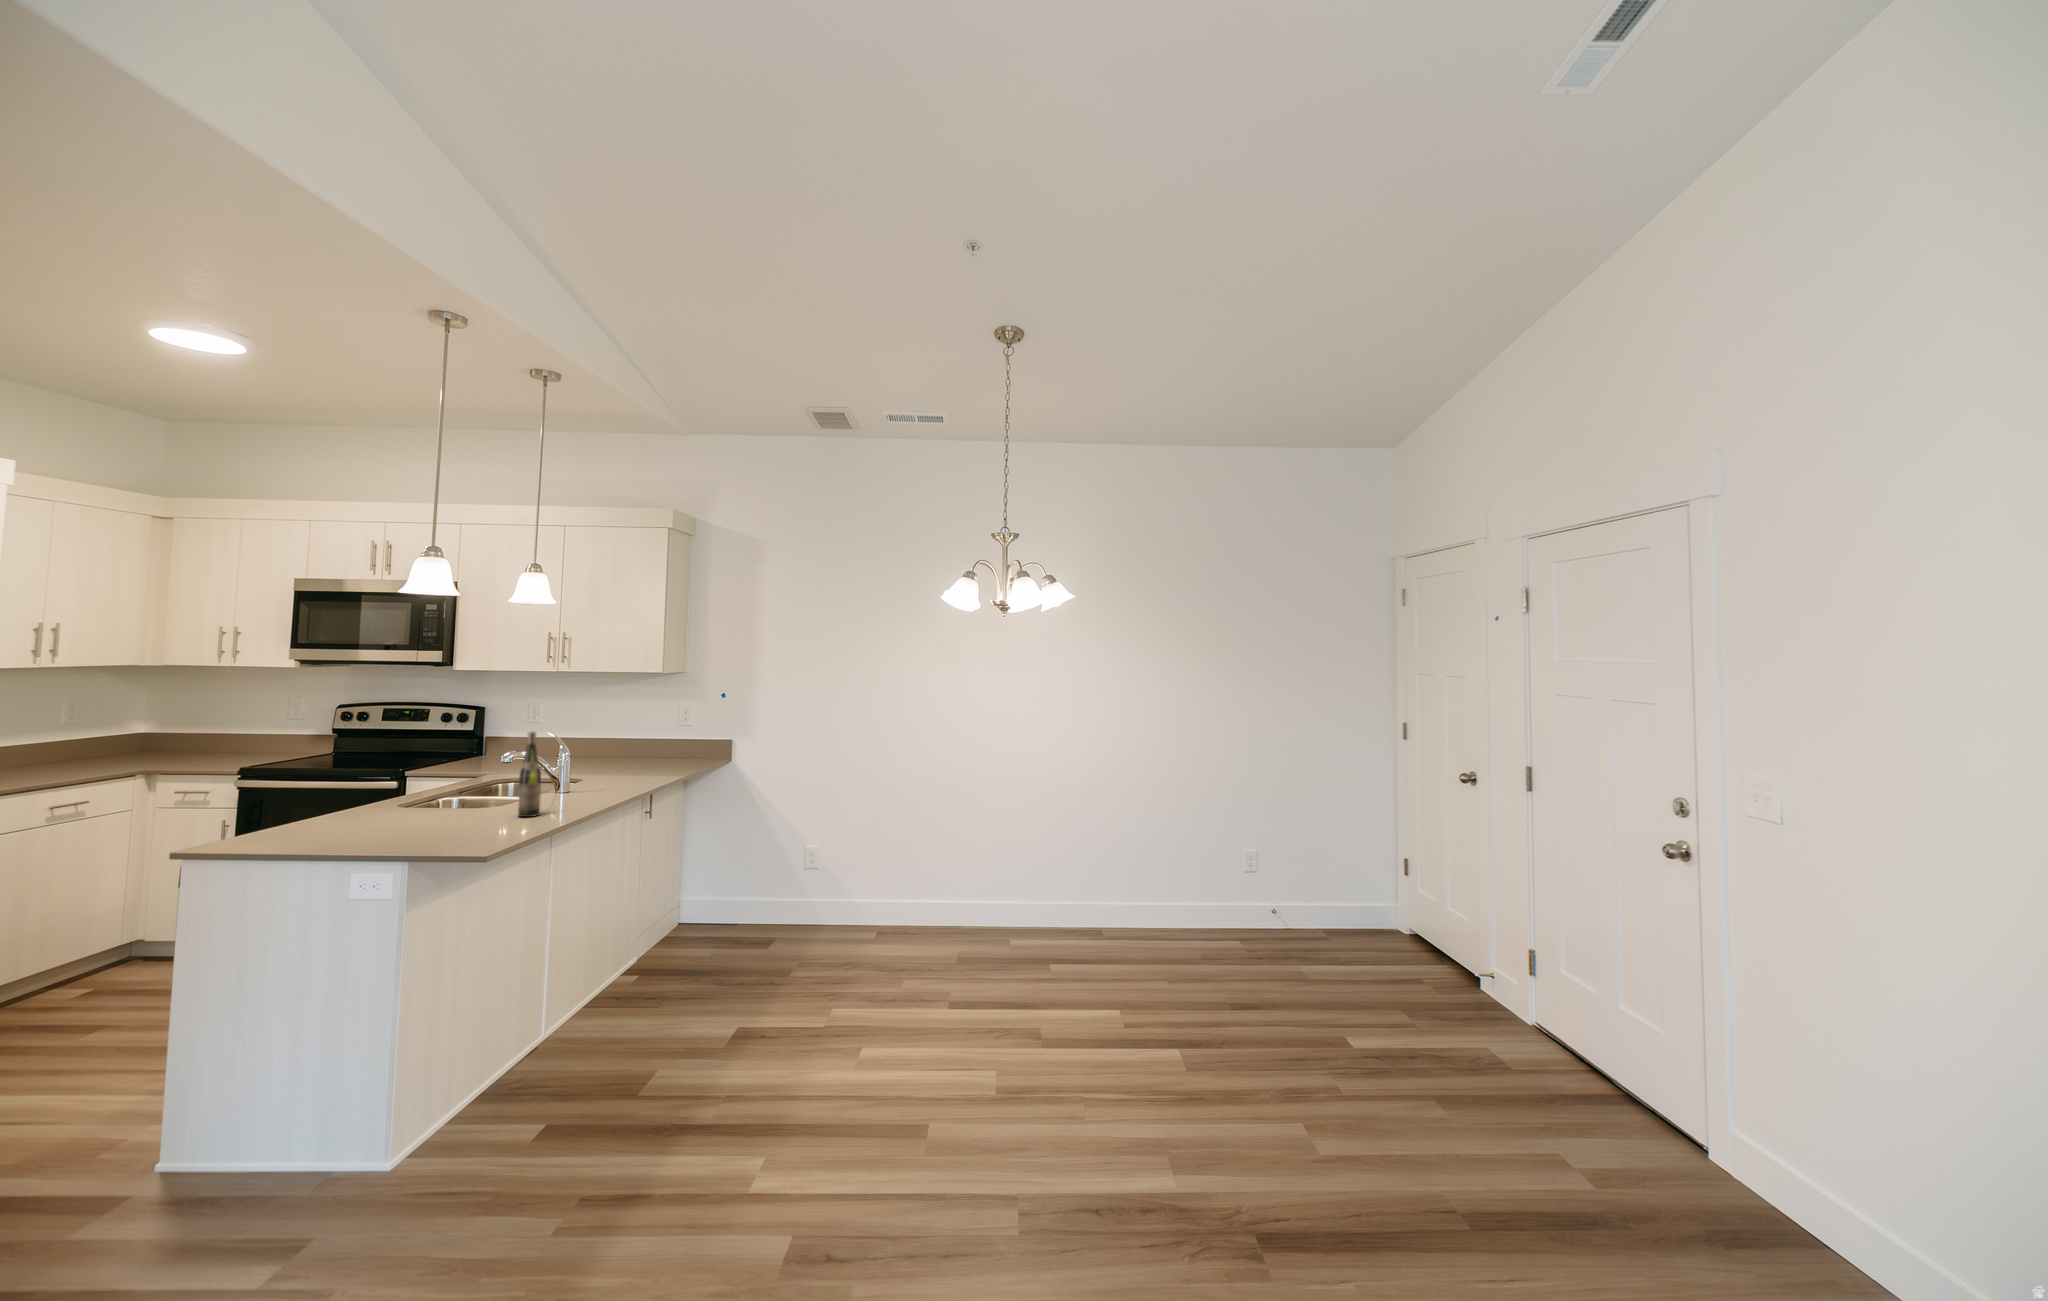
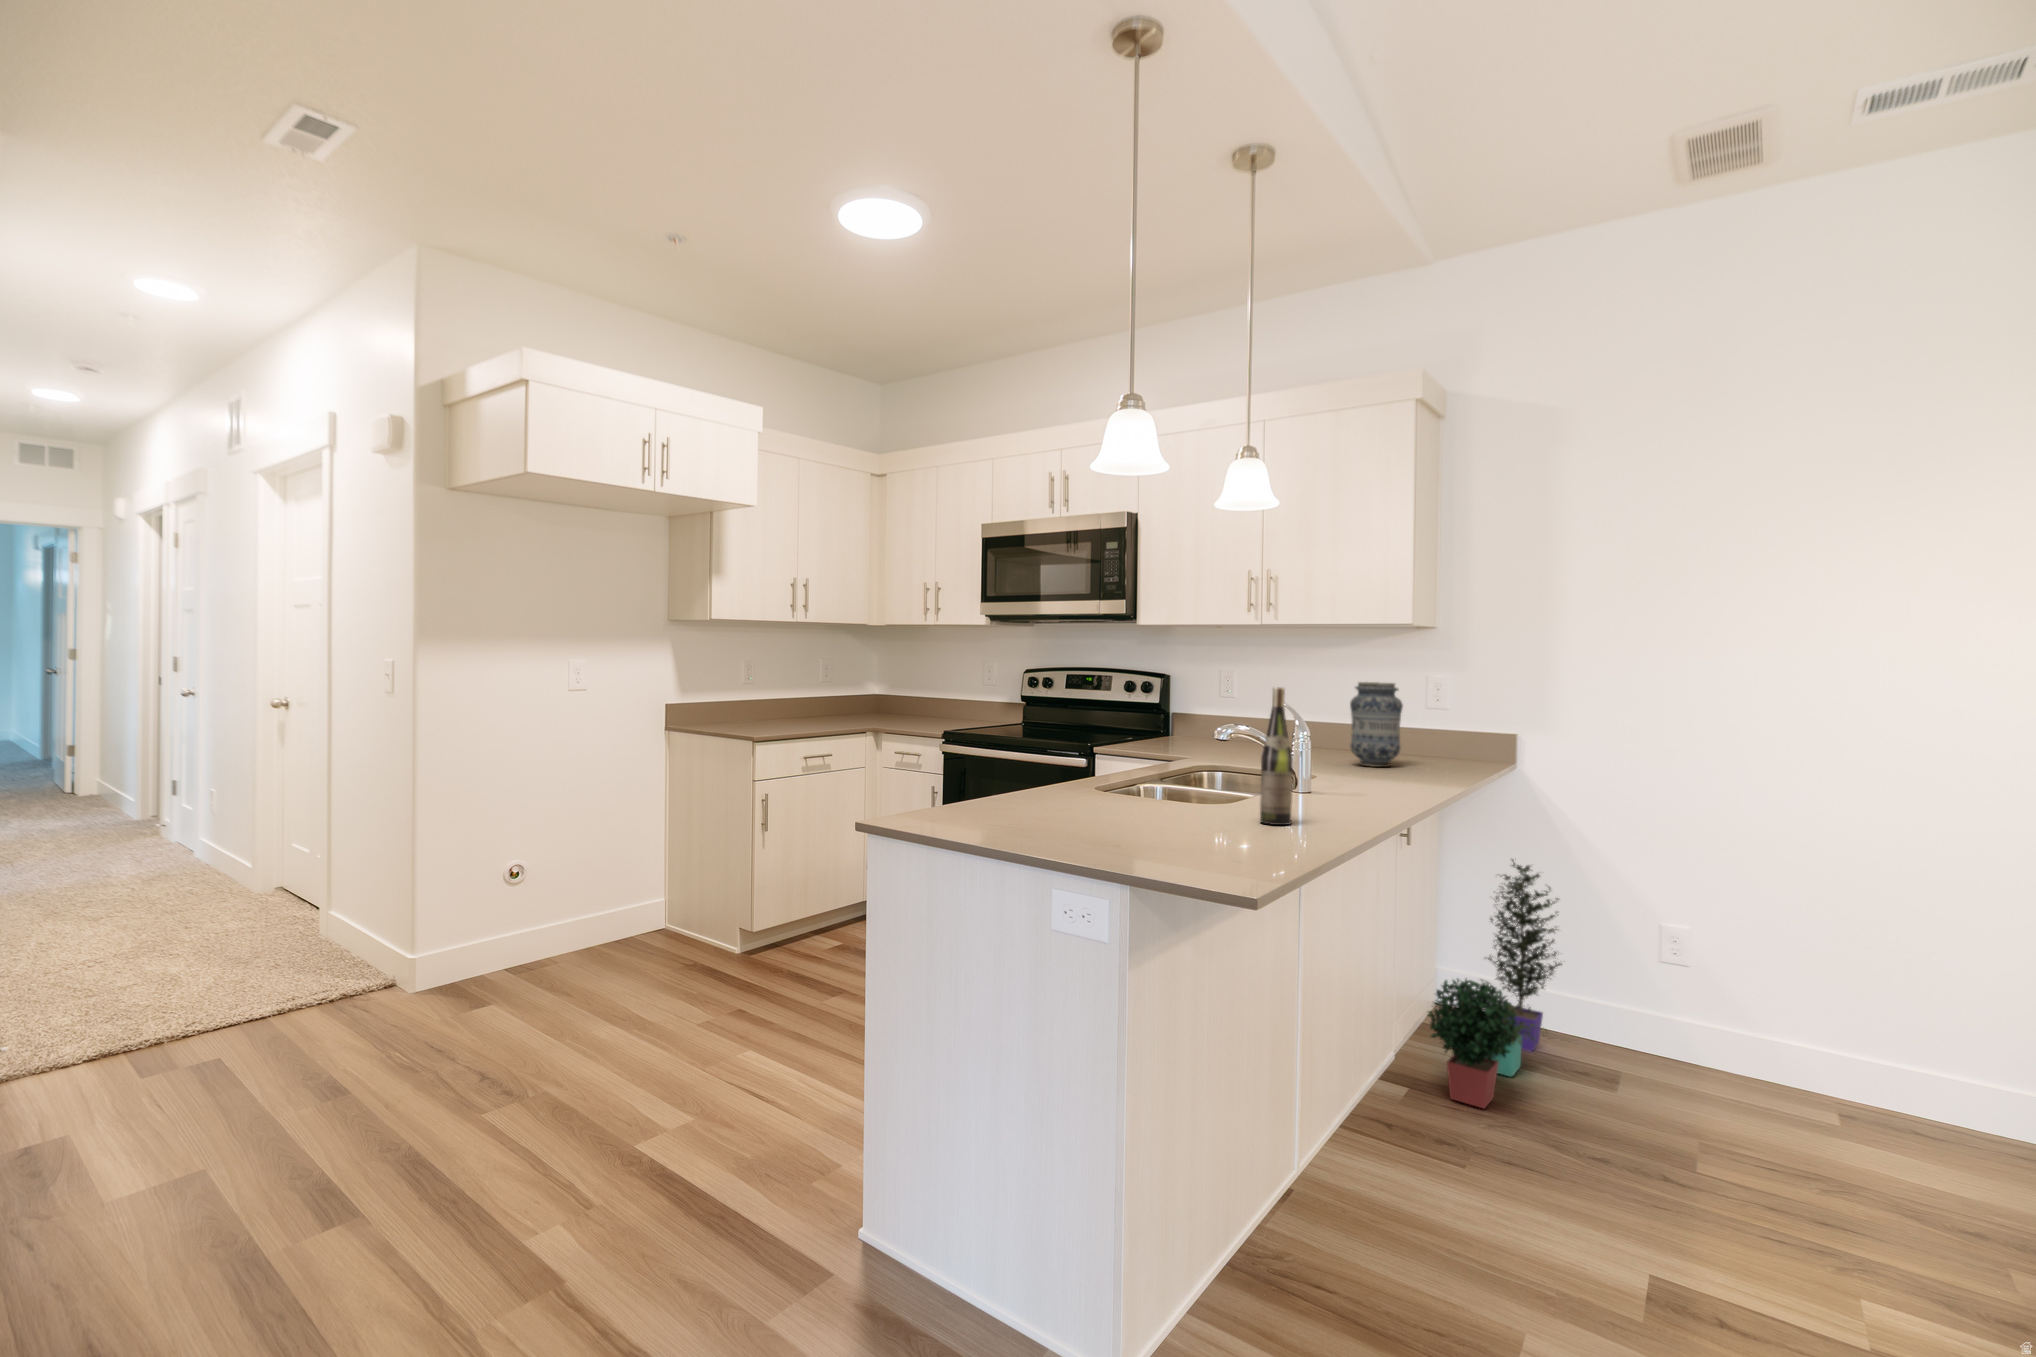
vase: none [624,712,660,770] -> present [1350,682,1403,767]
potted plant: none [656,820,756,974] -> present [1428,859,1562,1108]

